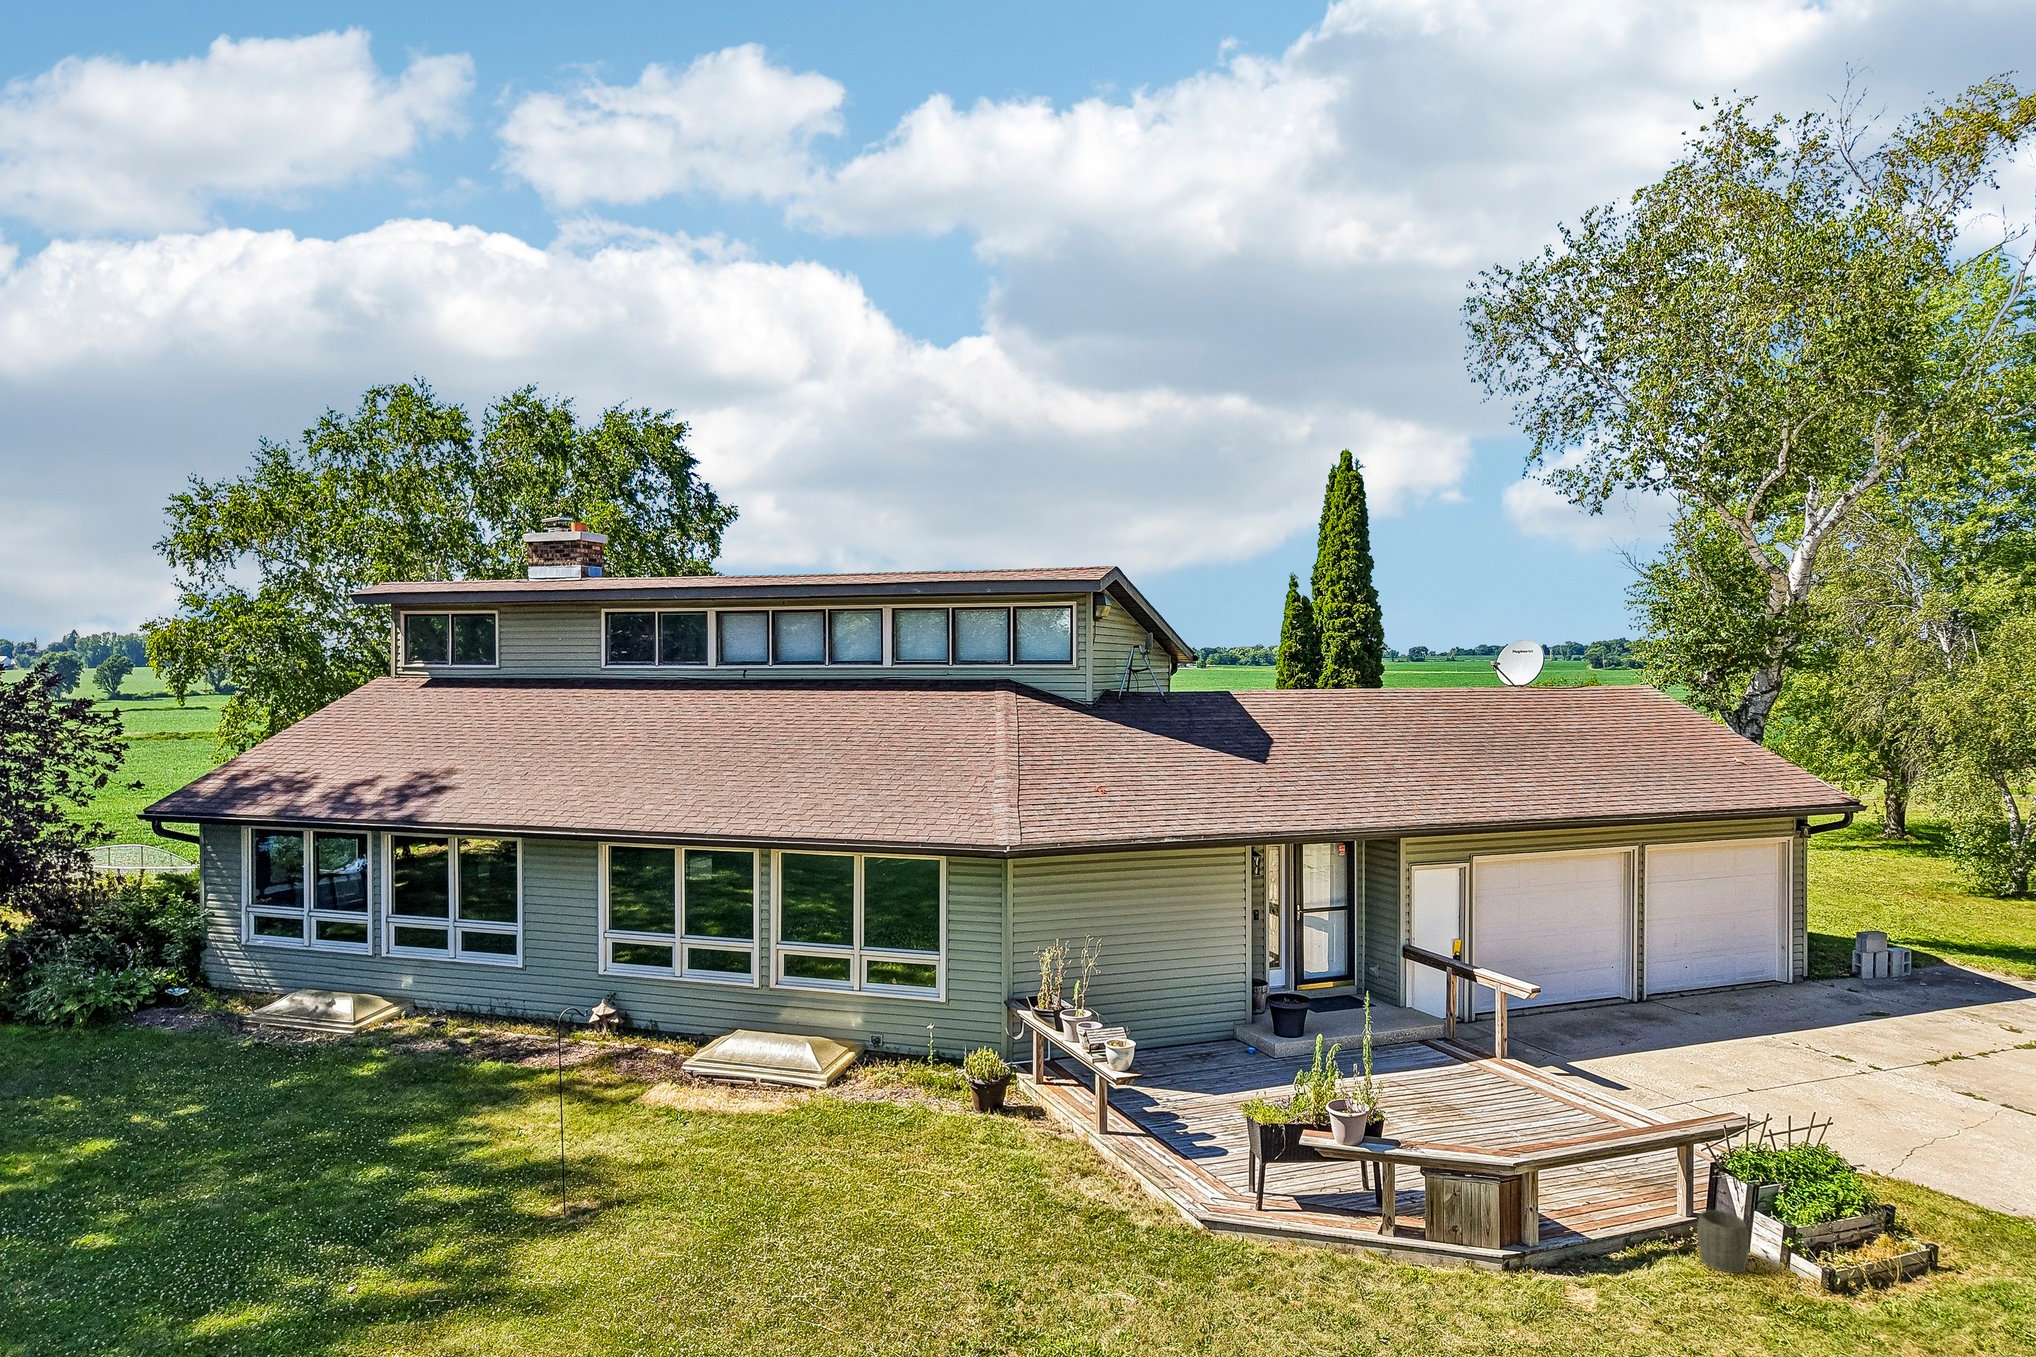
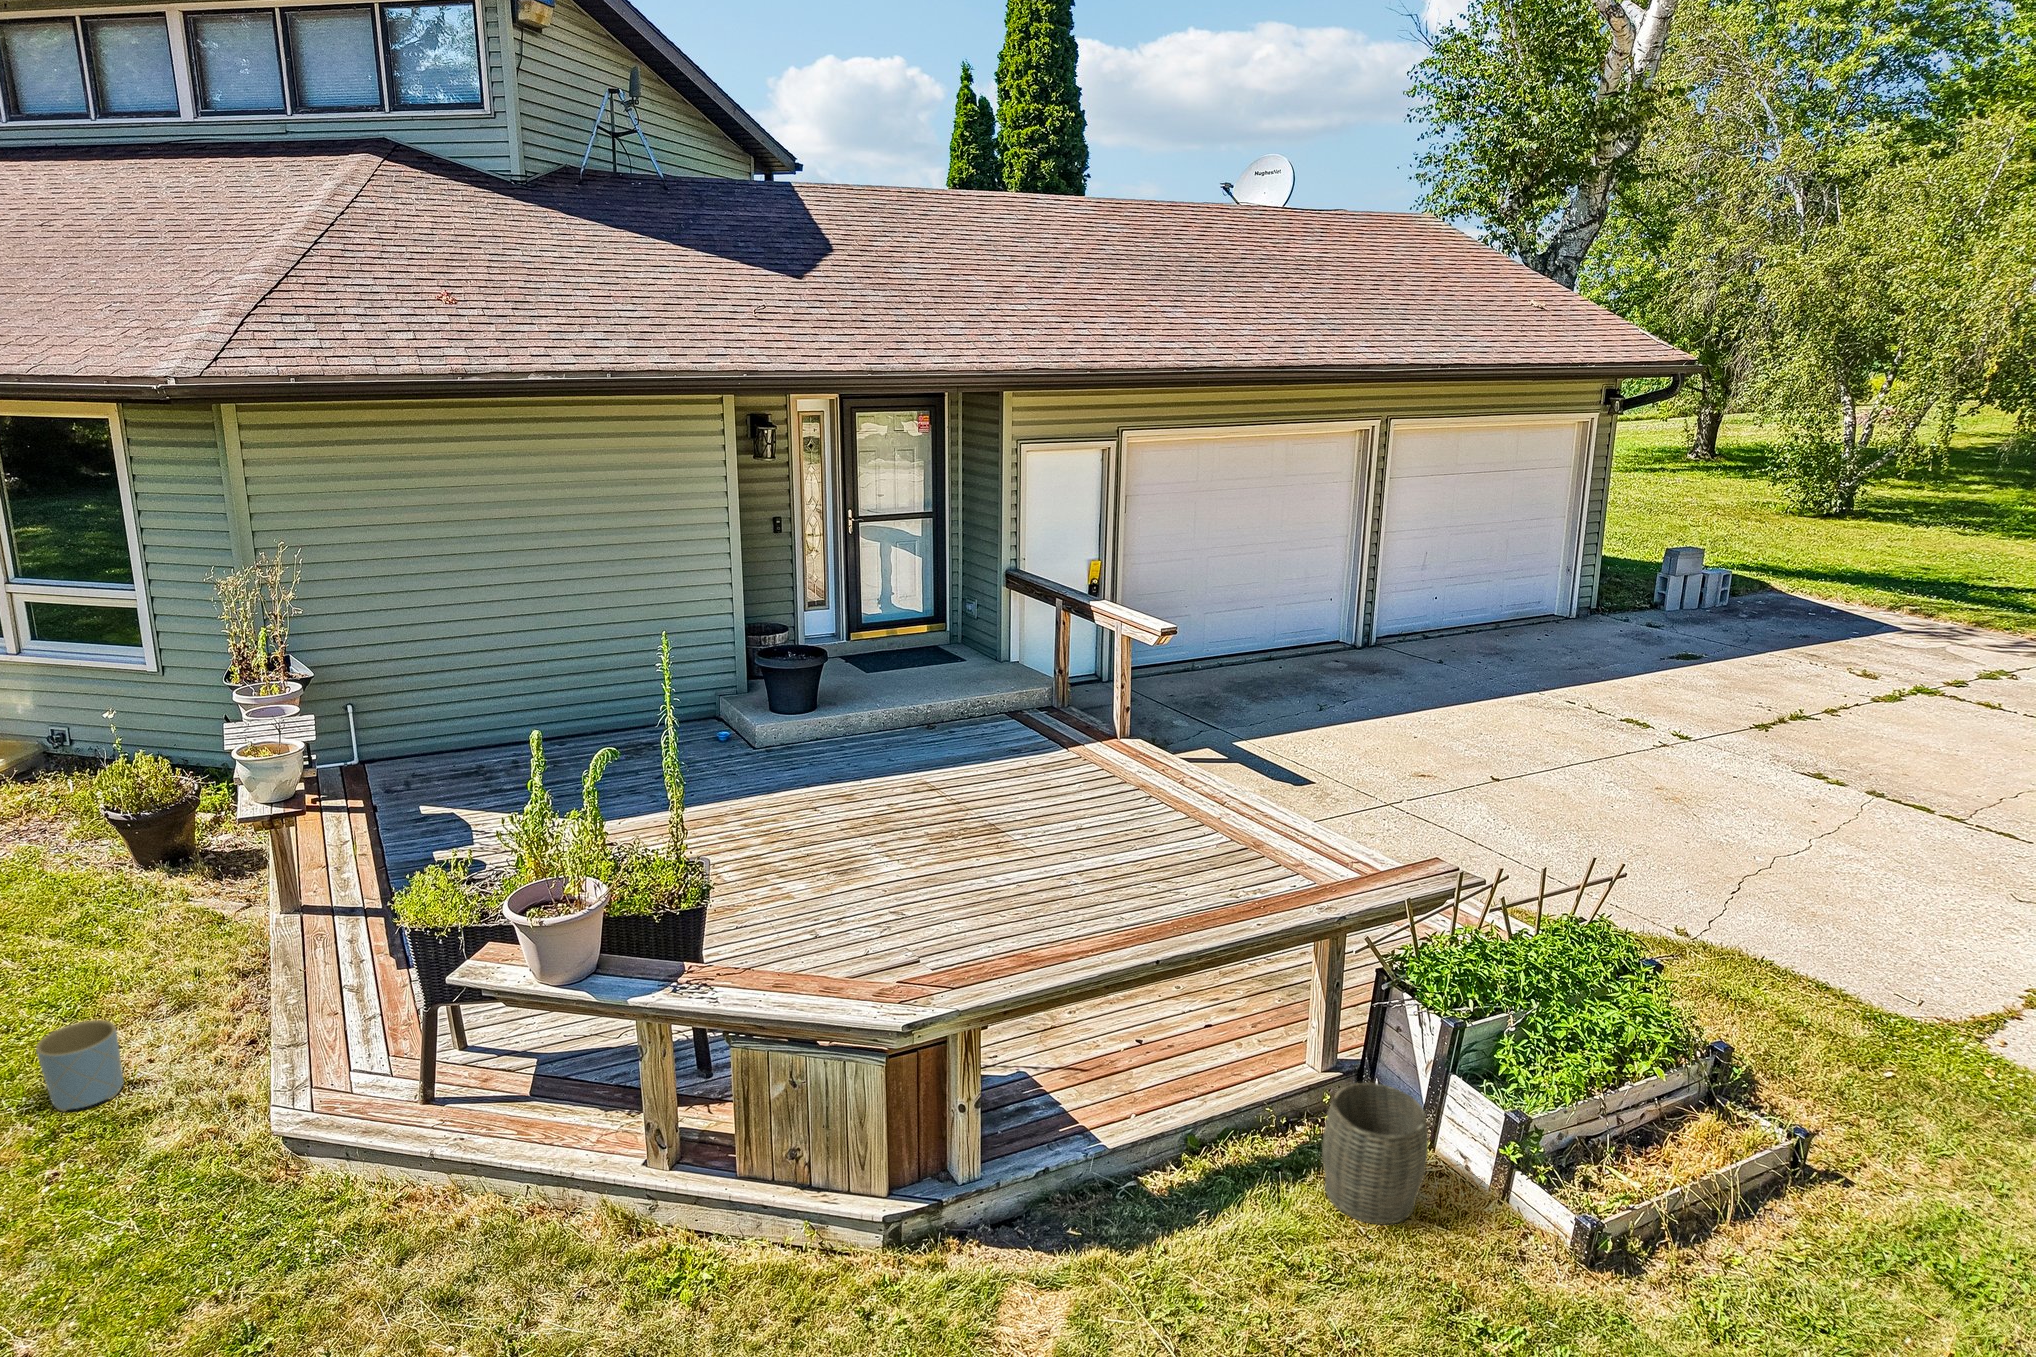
planter: none [1099,1160,1127,1200] -> present [36,1020,124,1112]

